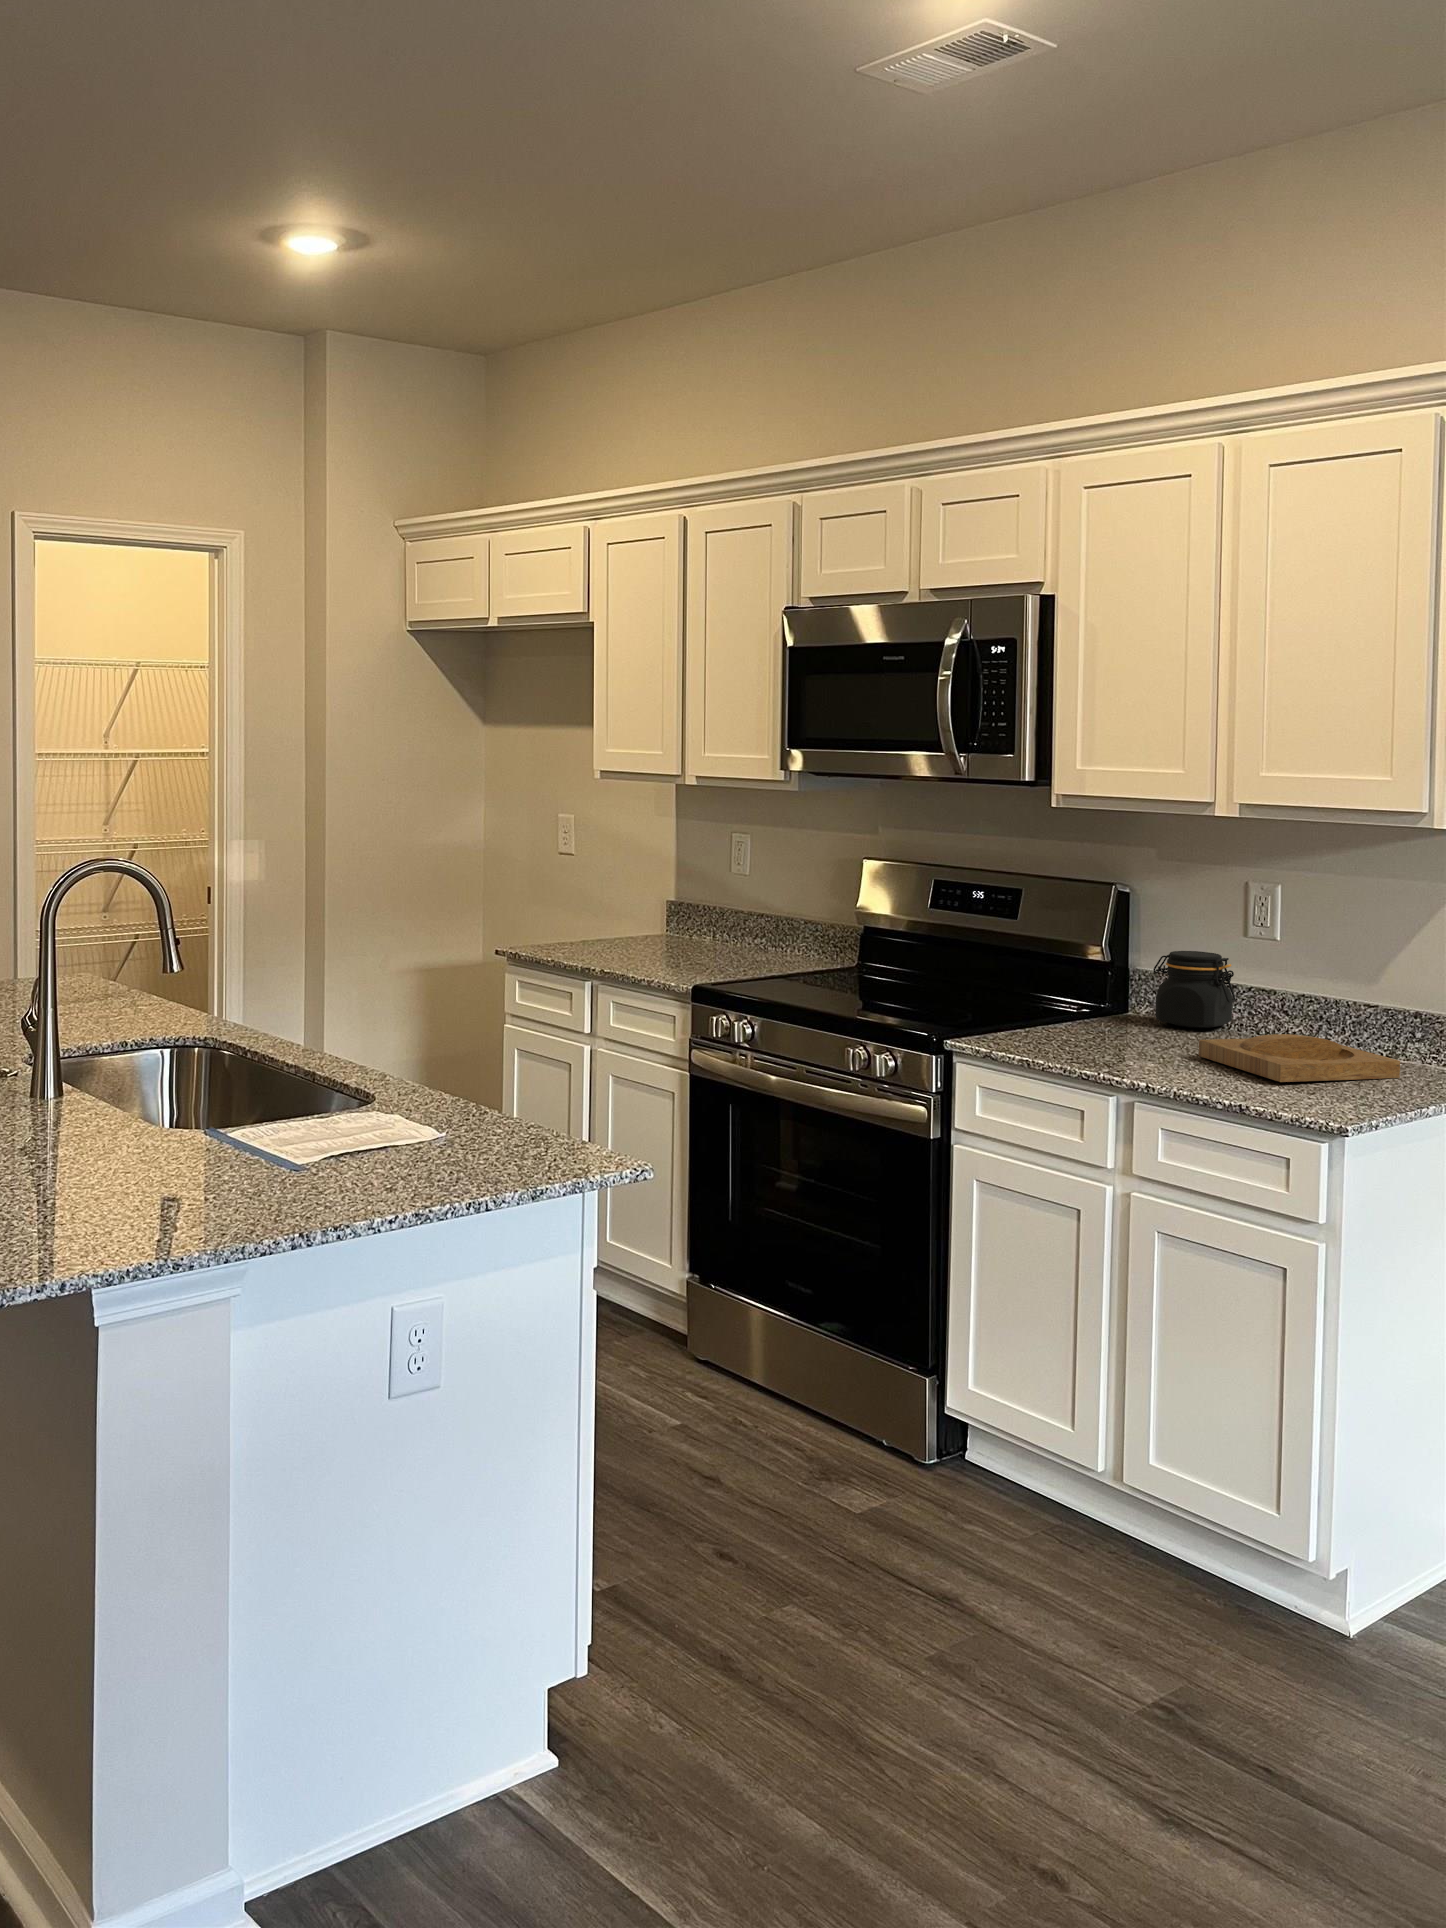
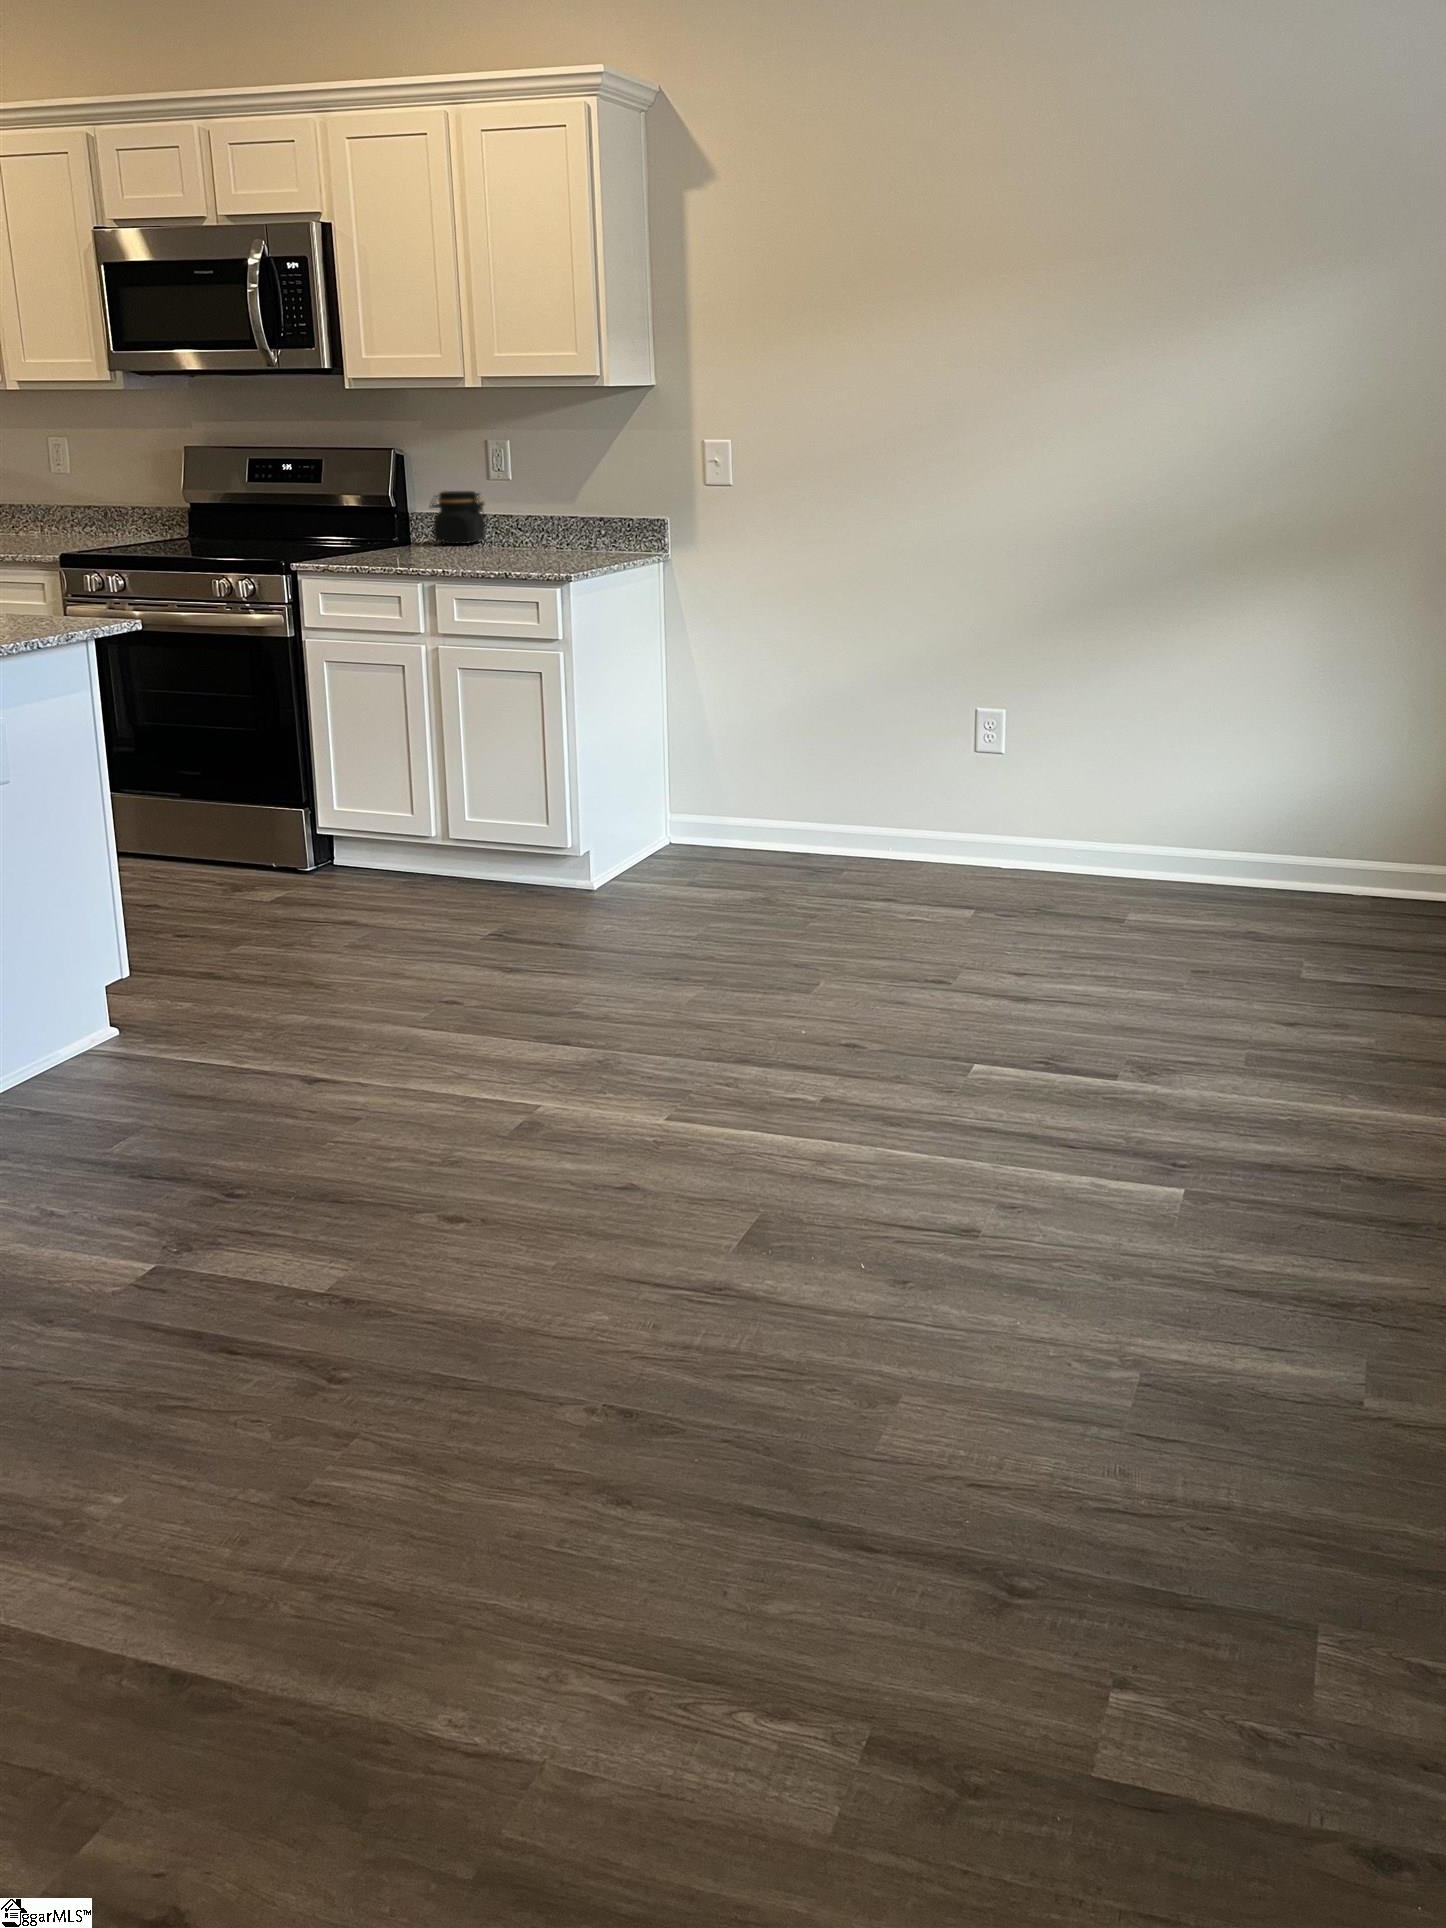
tray: present [1199,1034,1400,1082] -> none [470,534,597,560]

